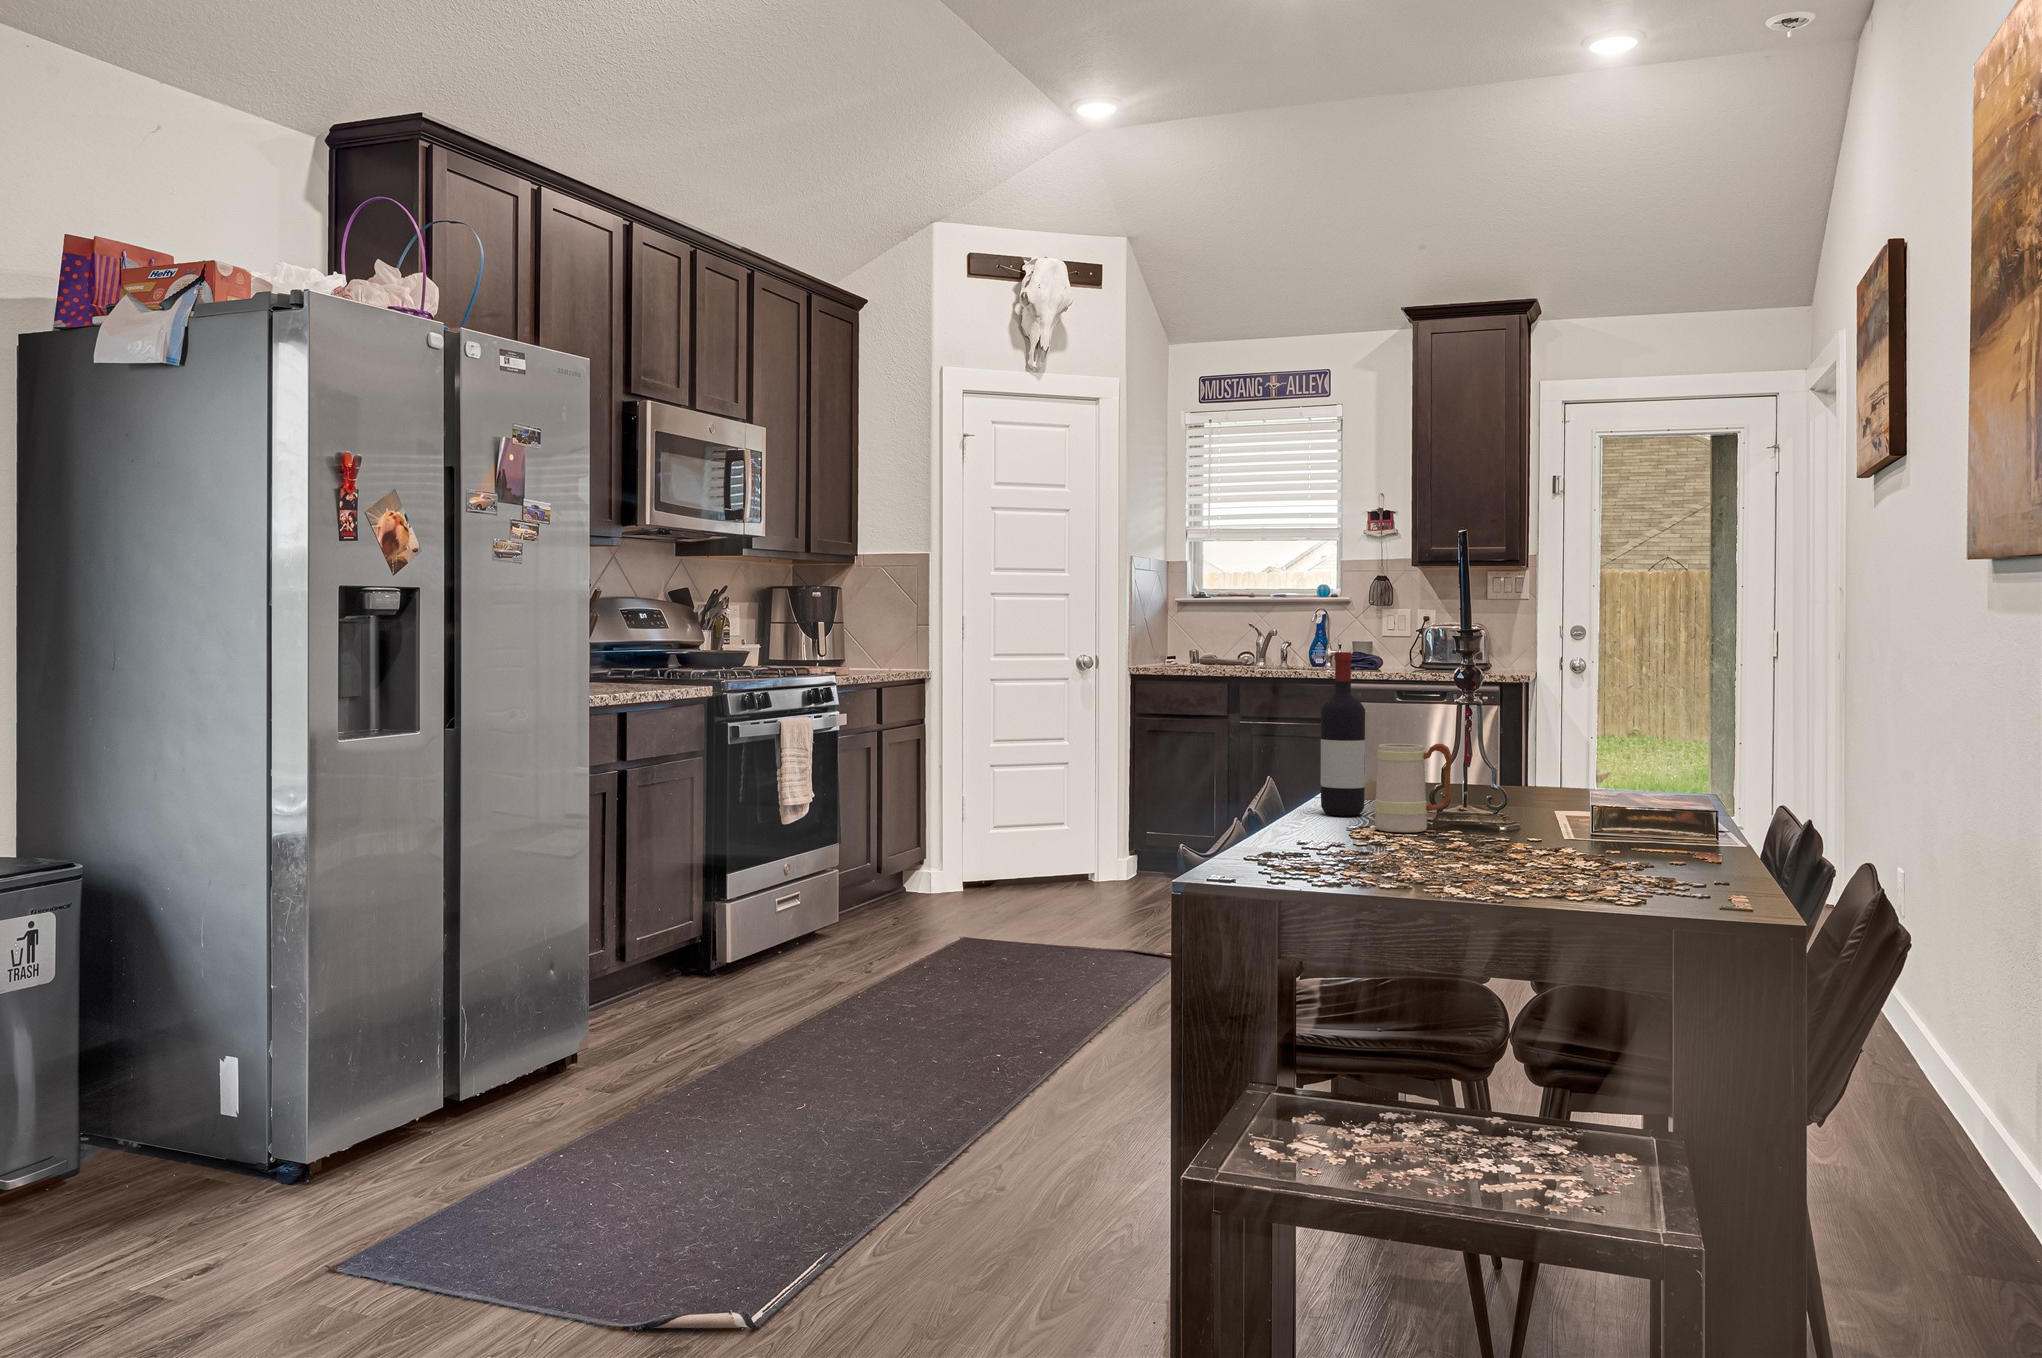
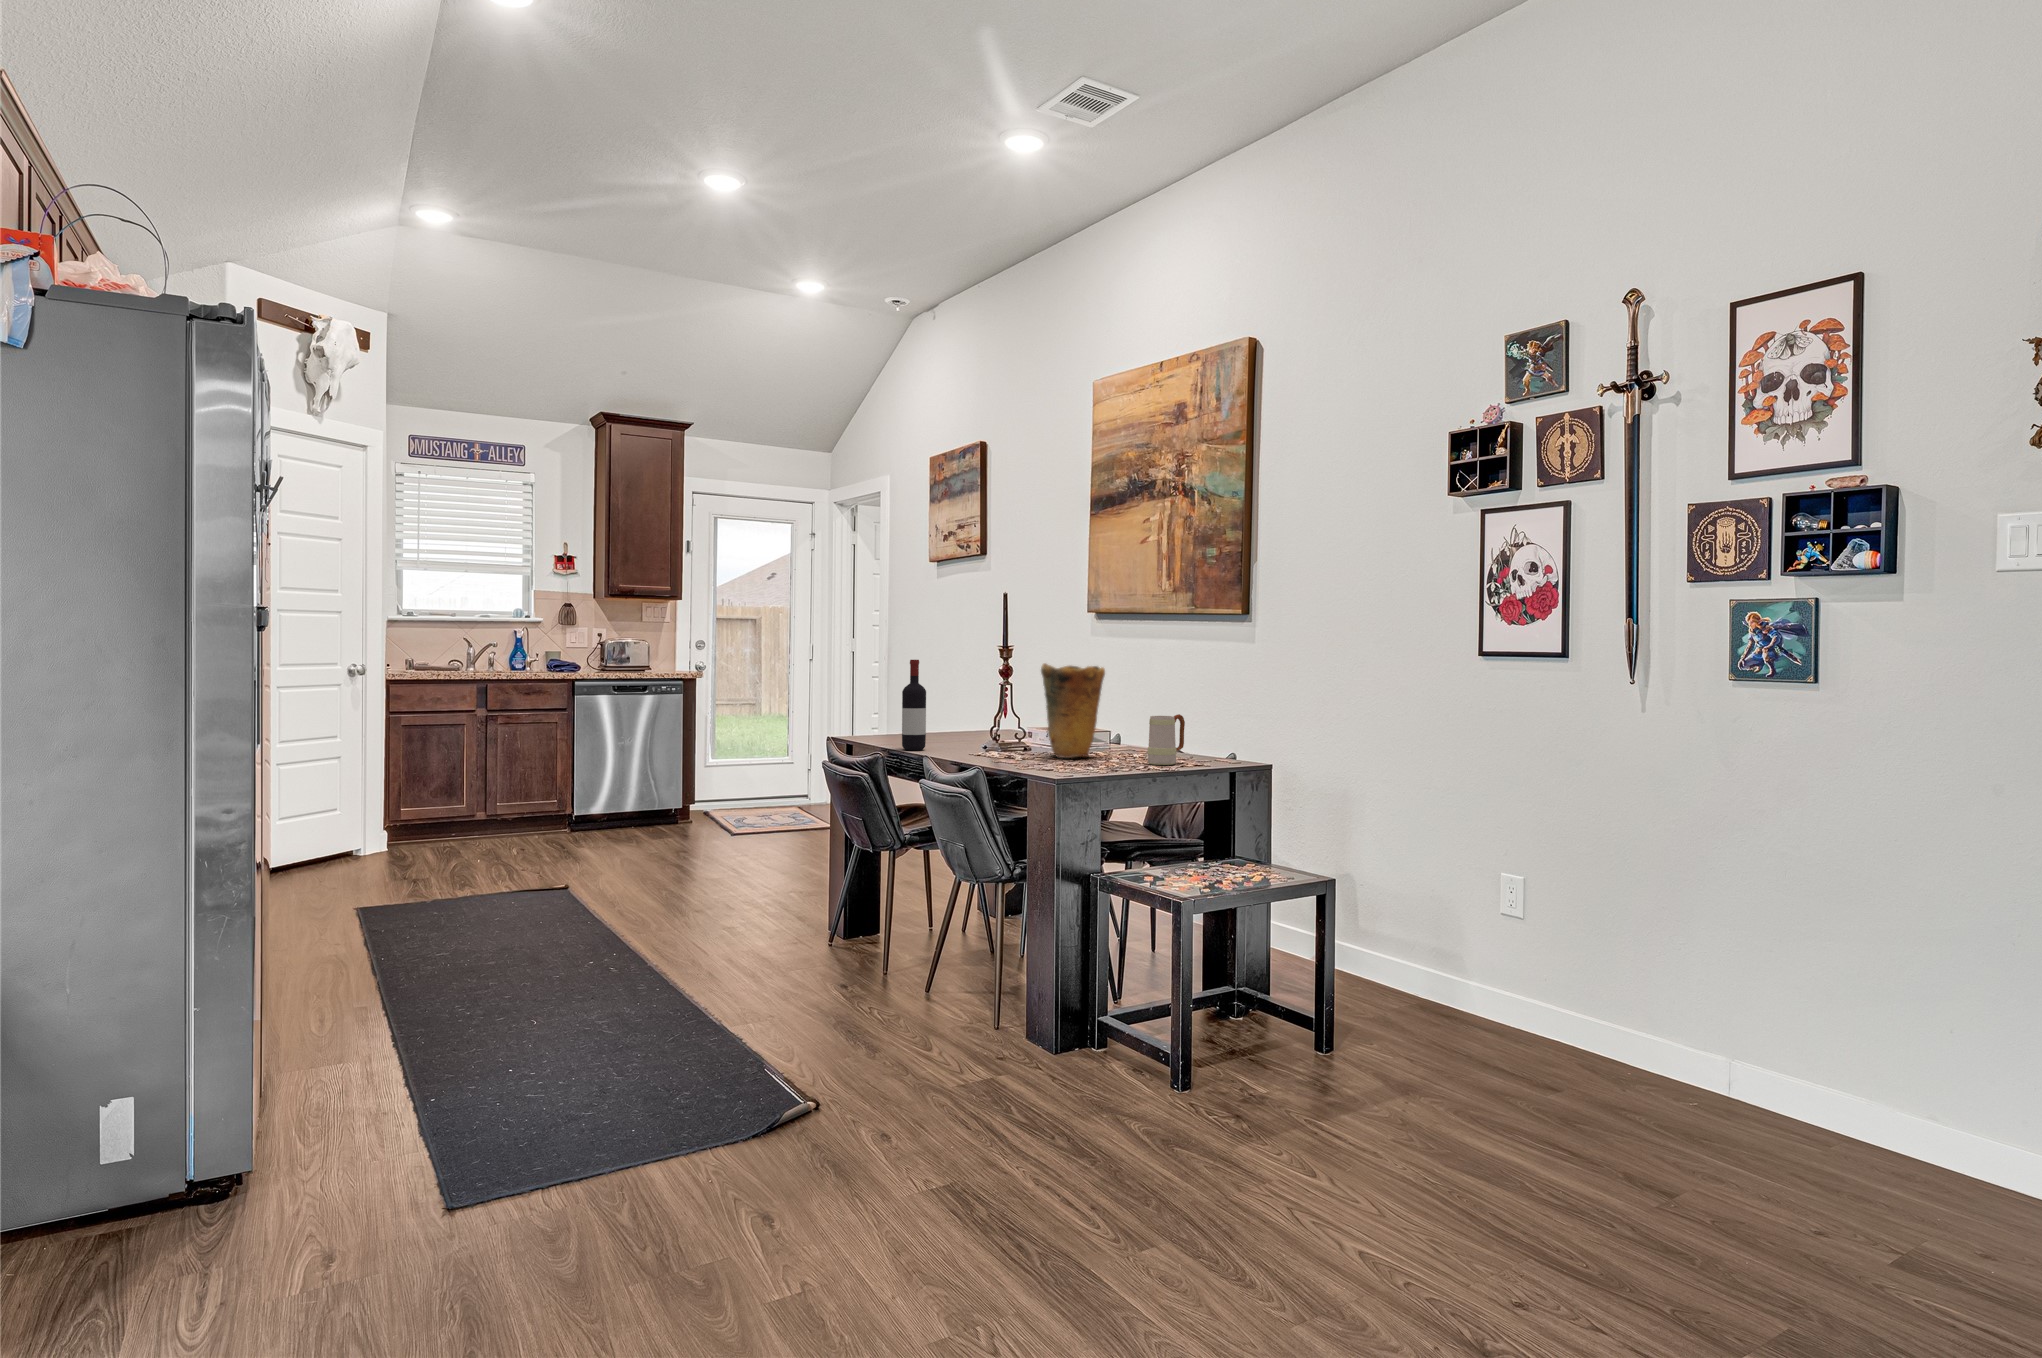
vase: none [1469,660,1619,865] -> present [1041,663,1105,758]
mug: present [1374,744,1452,832] -> present [1148,714,1185,765]

